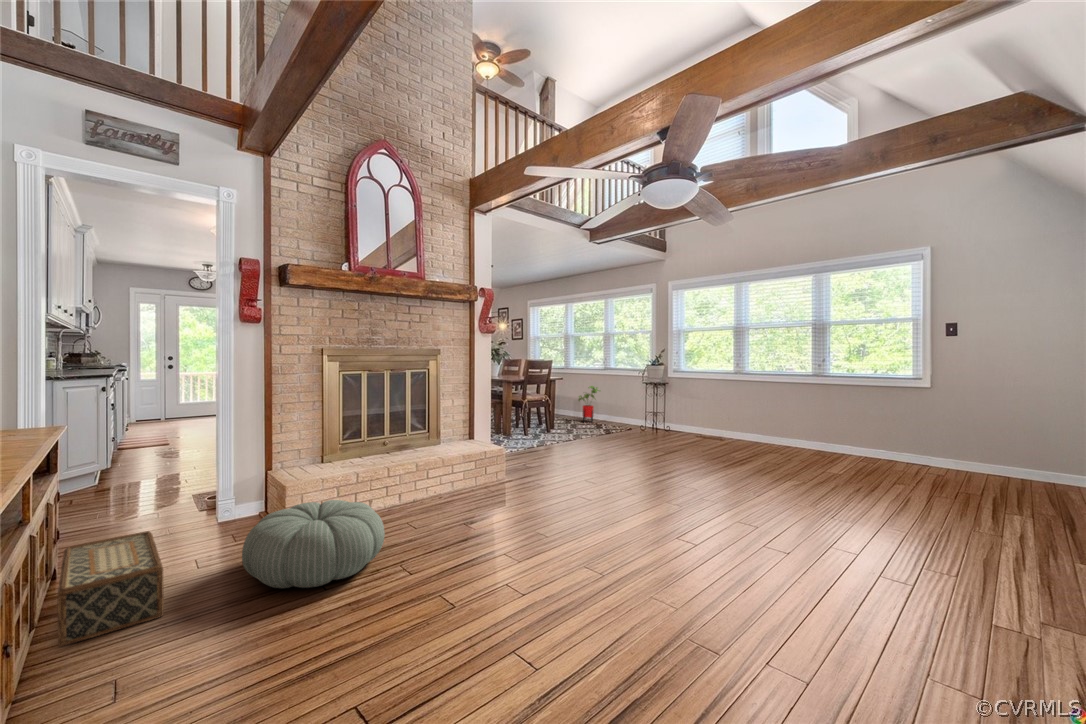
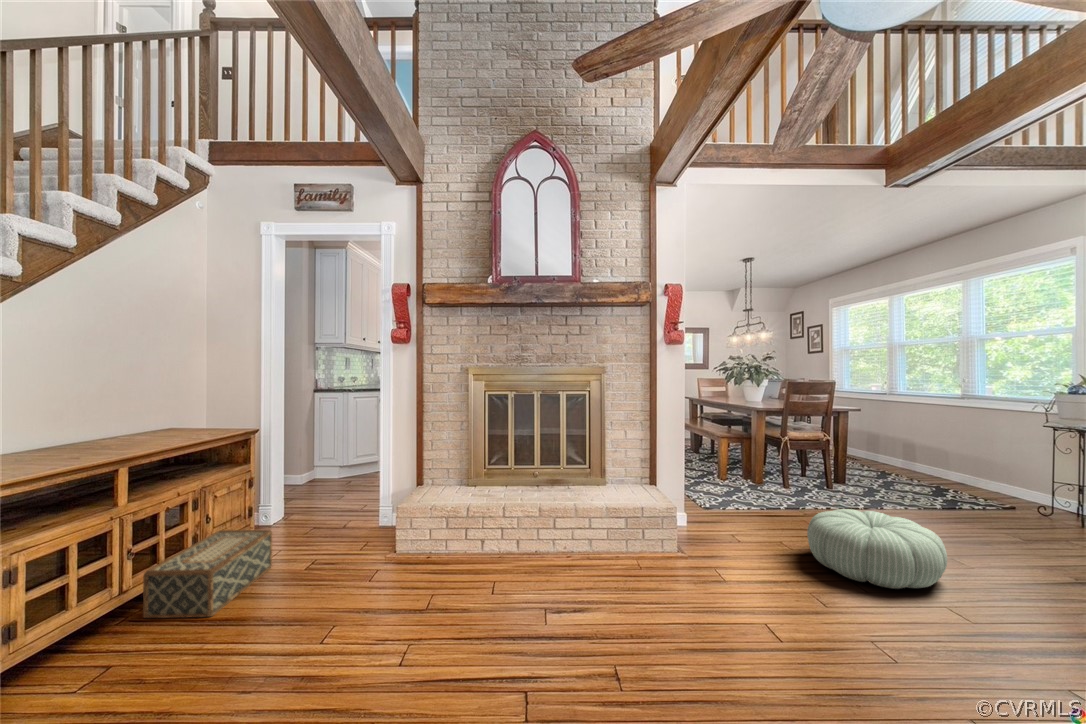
house plant: present [578,386,600,422] -> none [905,420,952,479]
pouf: present [242,500,385,588] -> present [807,509,947,589]

